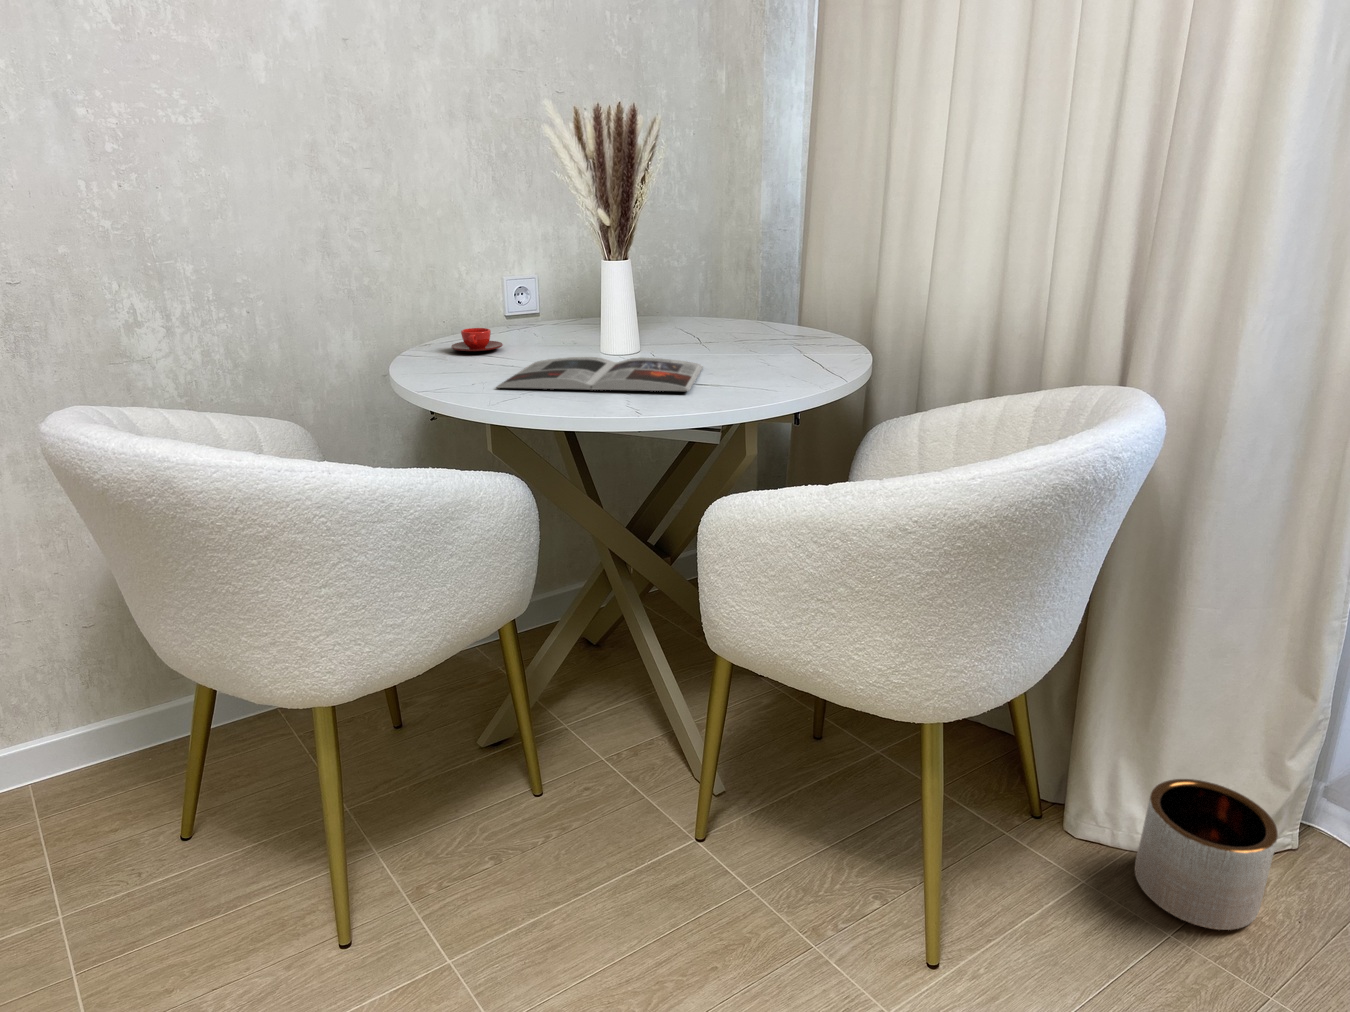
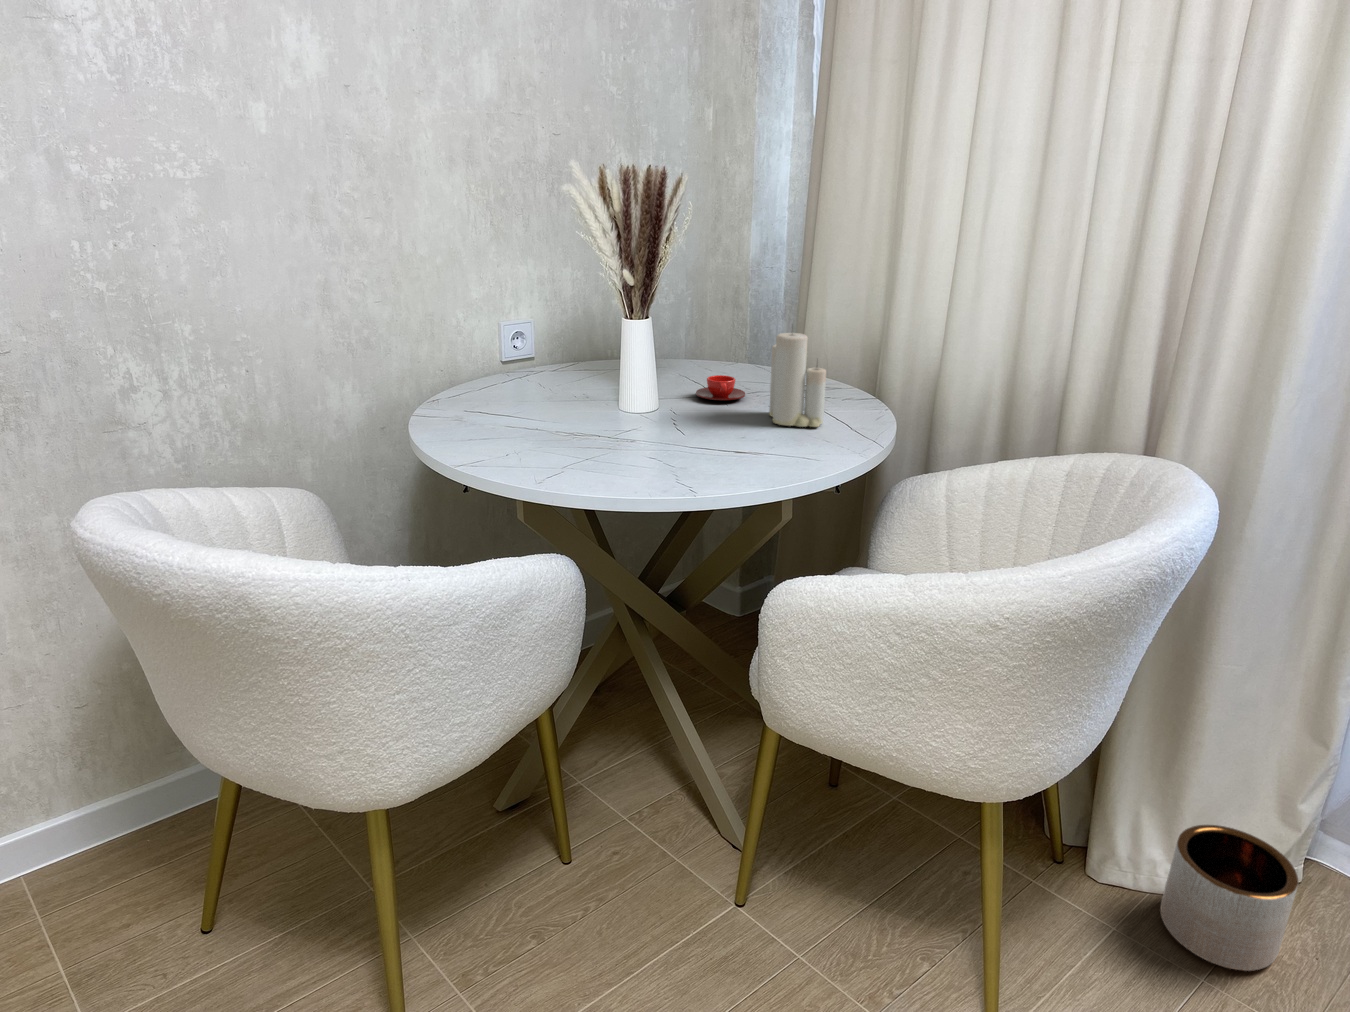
candle: none [746,261,797,365] -> present [769,333,826,427]
teacup: present [451,328,502,351] -> present [696,375,745,400]
magazine: present [497,357,703,391] -> none [535,420,736,465]

